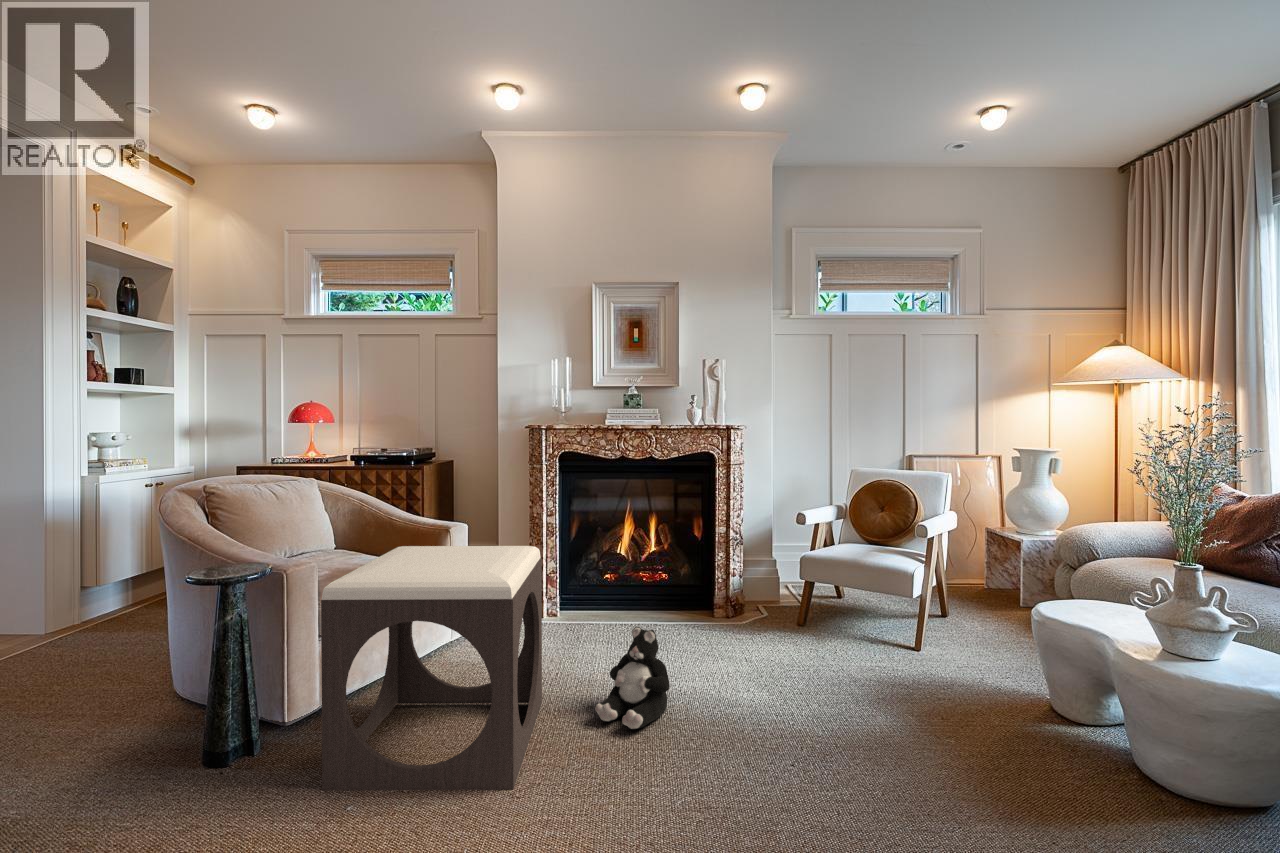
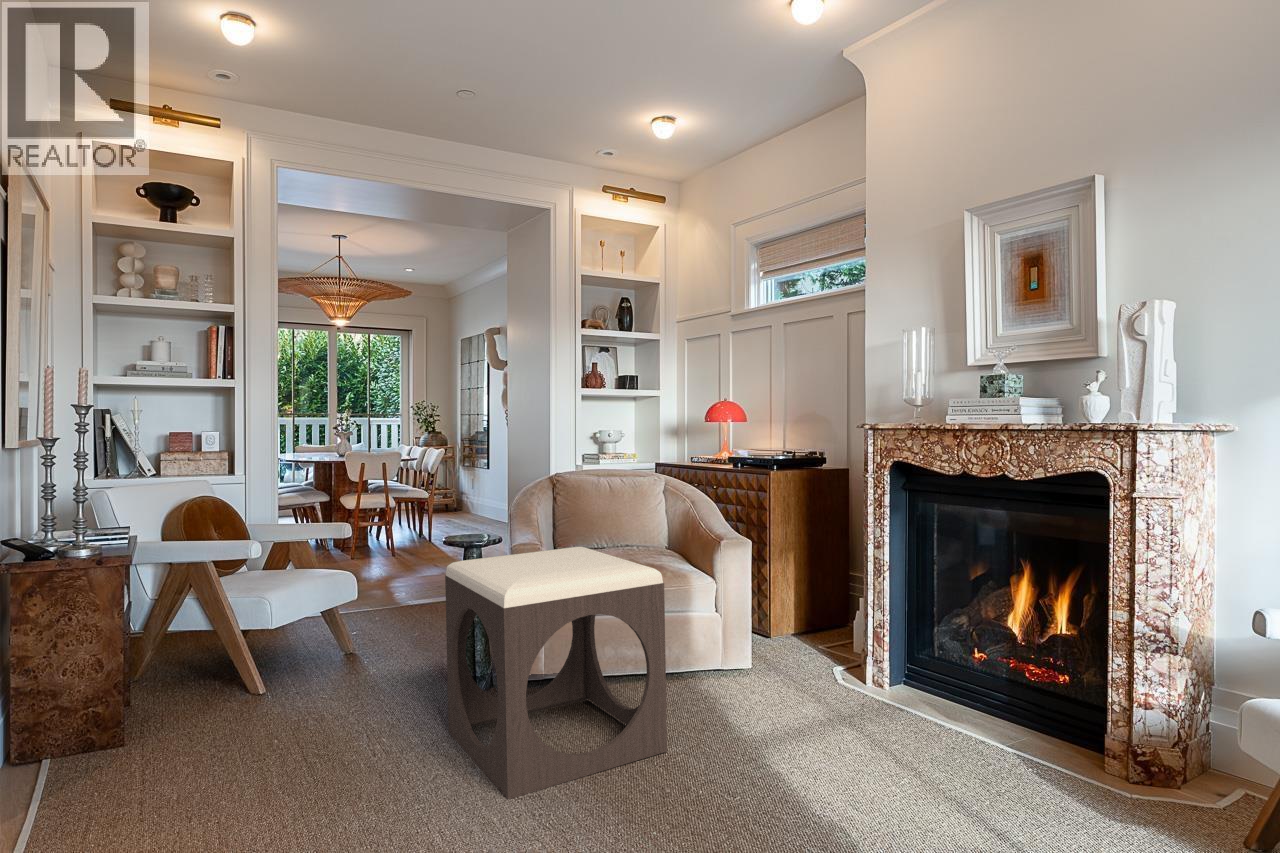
plush toy: present [595,627,670,729] -> none [659,697,761,821]

